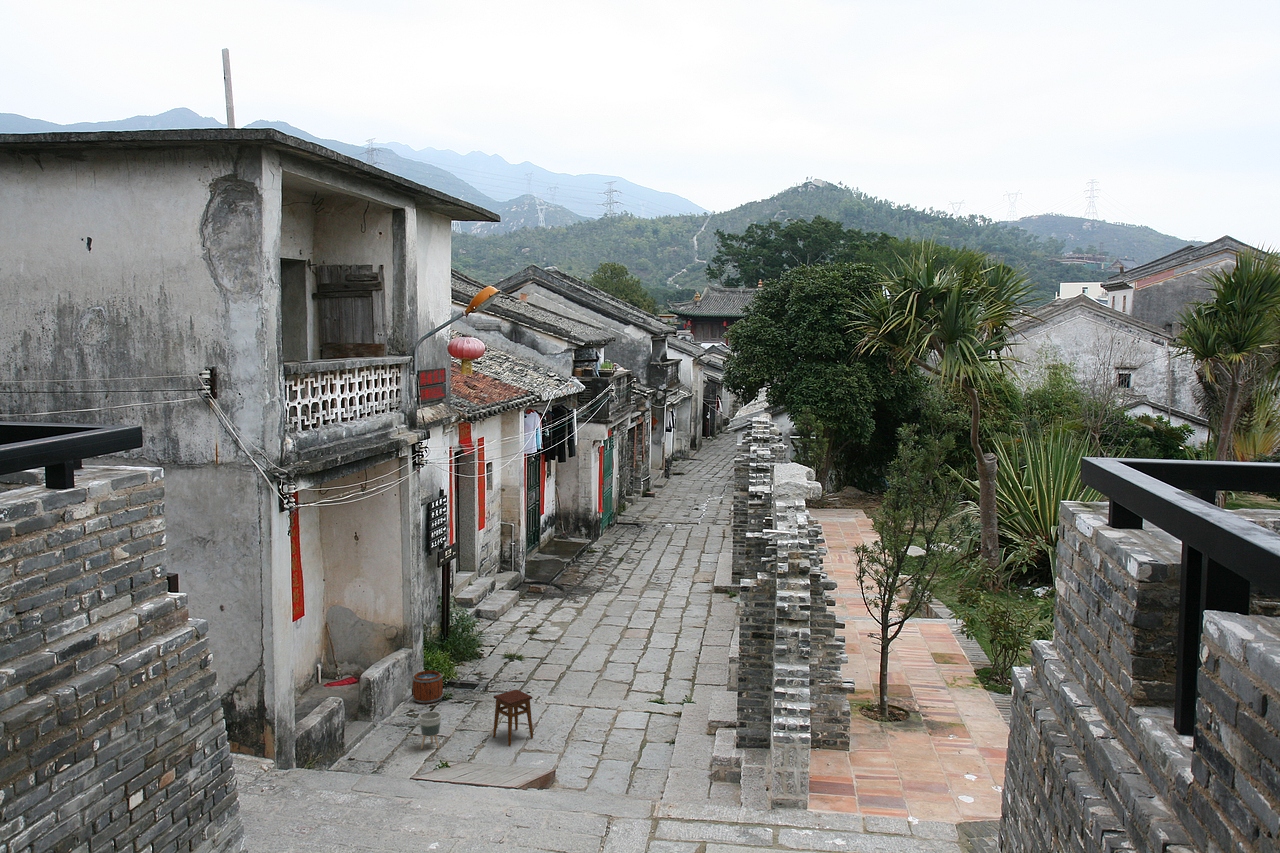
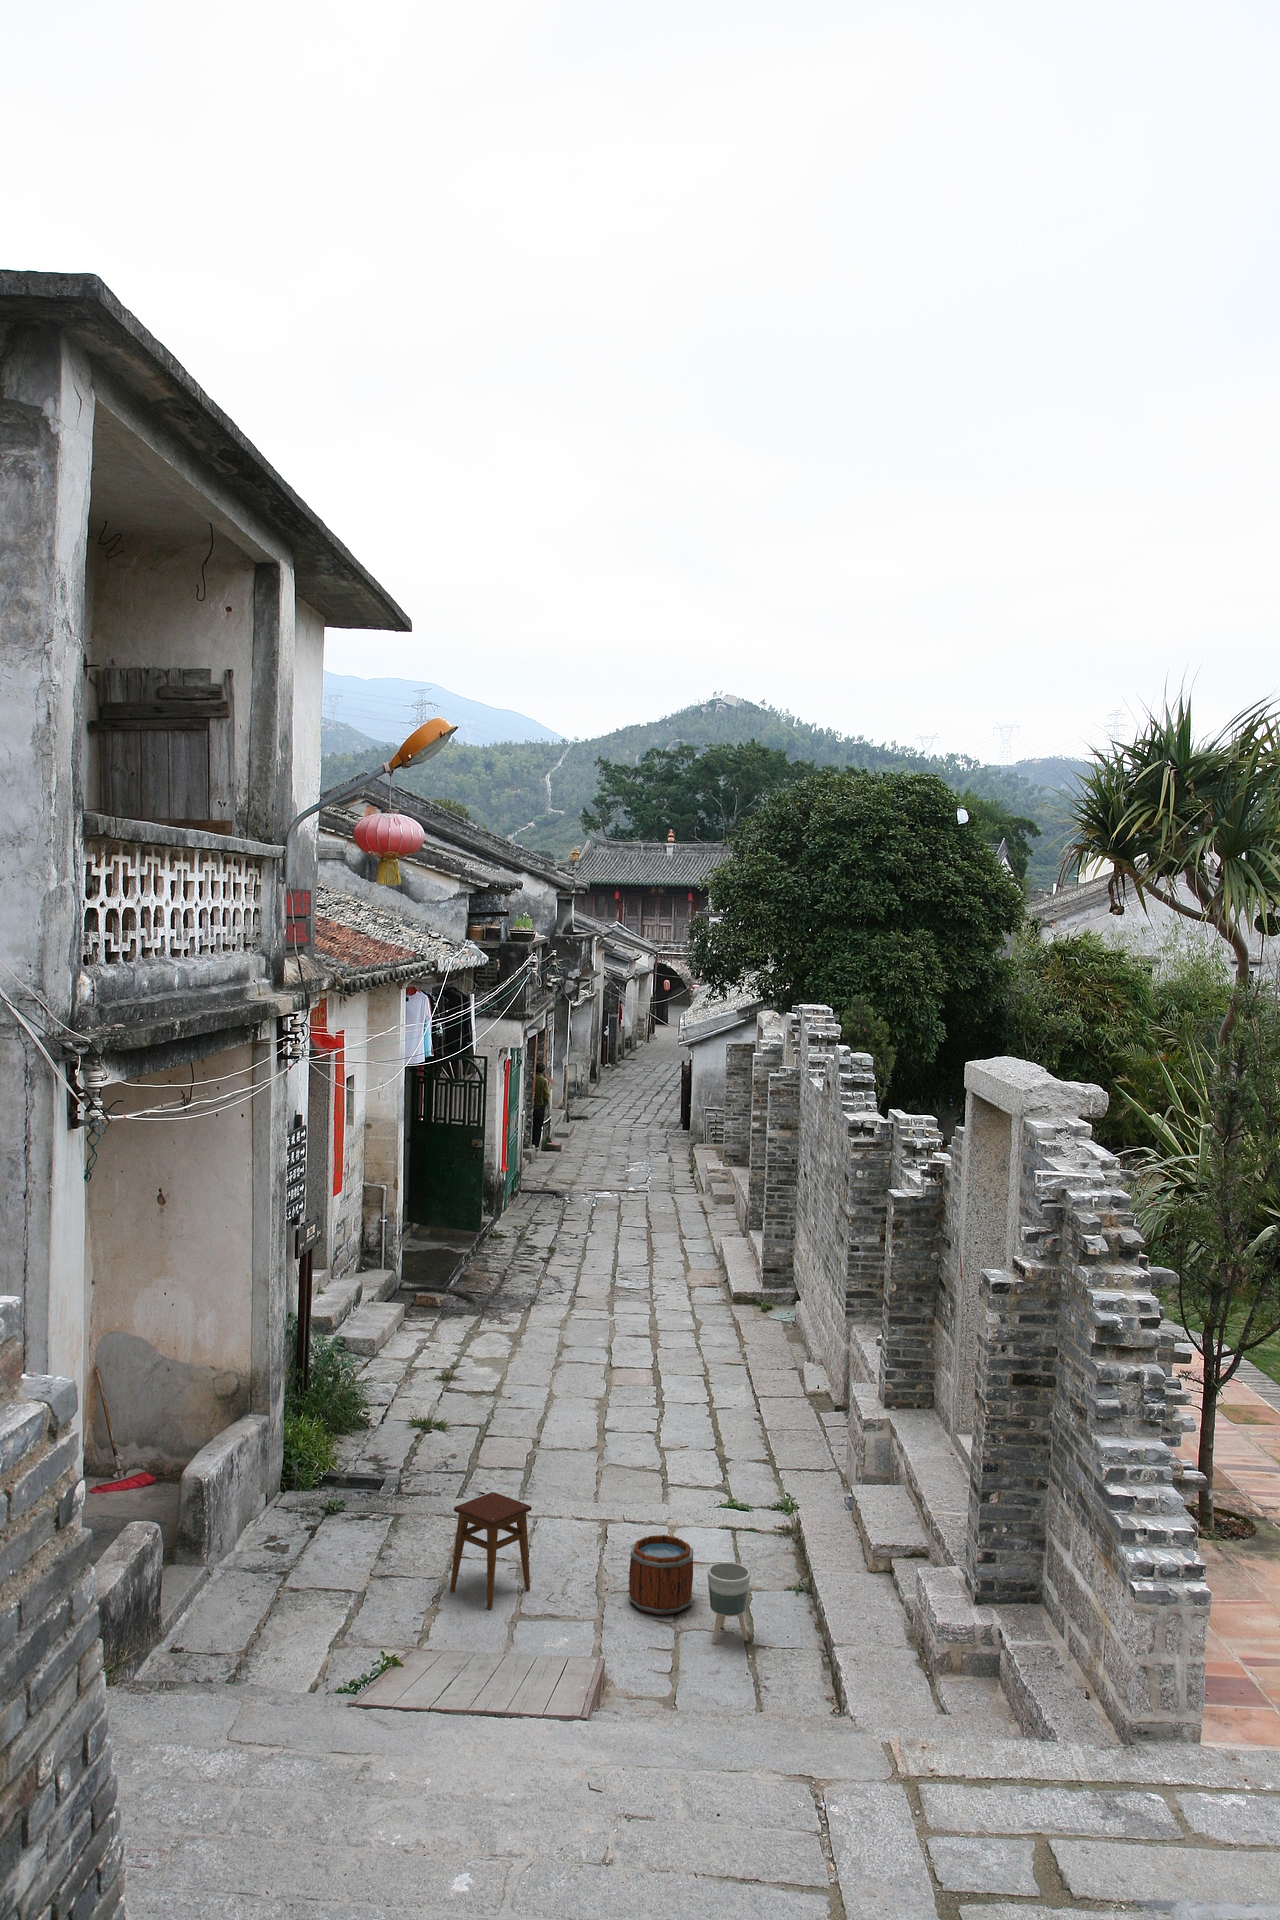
bucket: present [412,670,443,704] -> present [629,1535,694,1615]
planter: present [420,712,441,749] -> present [708,1562,750,1644]

